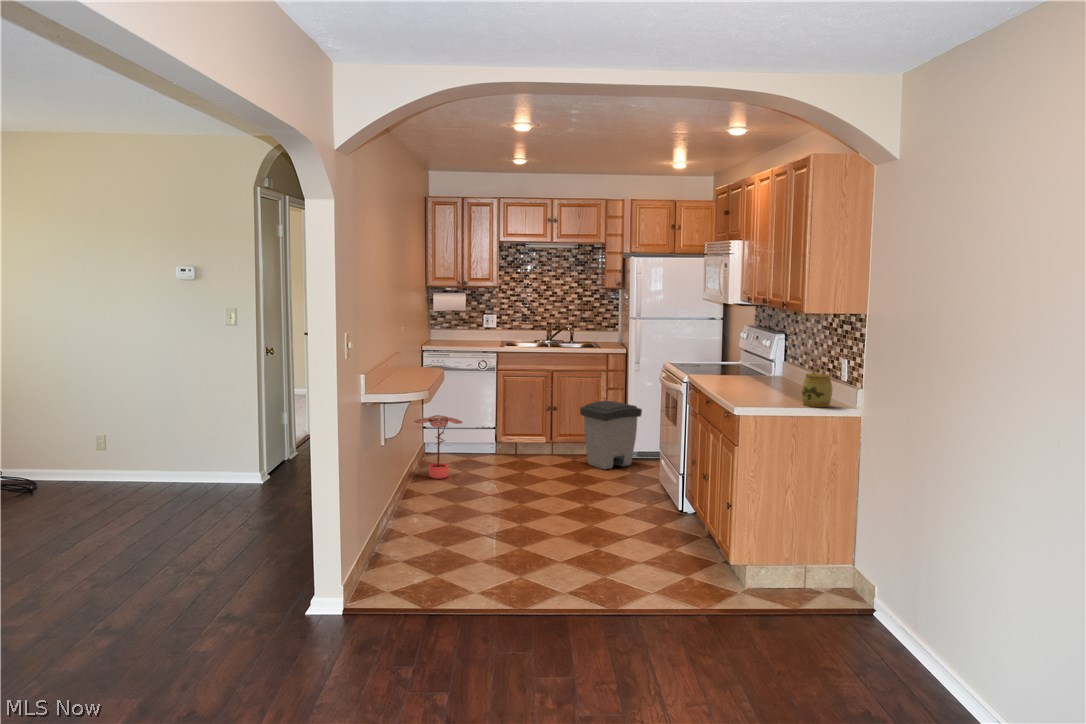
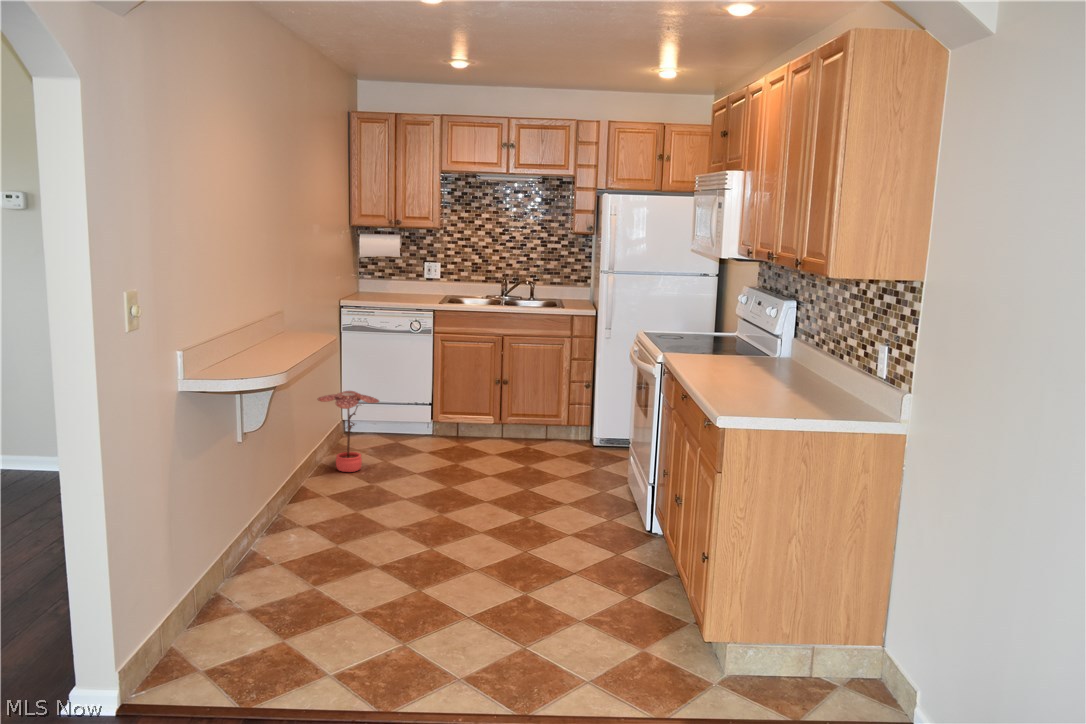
jar: present [802,368,833,407] -> none [820,360,865,418]
trash can: present [580,401,642,469] -> none [534,376,612,463]

